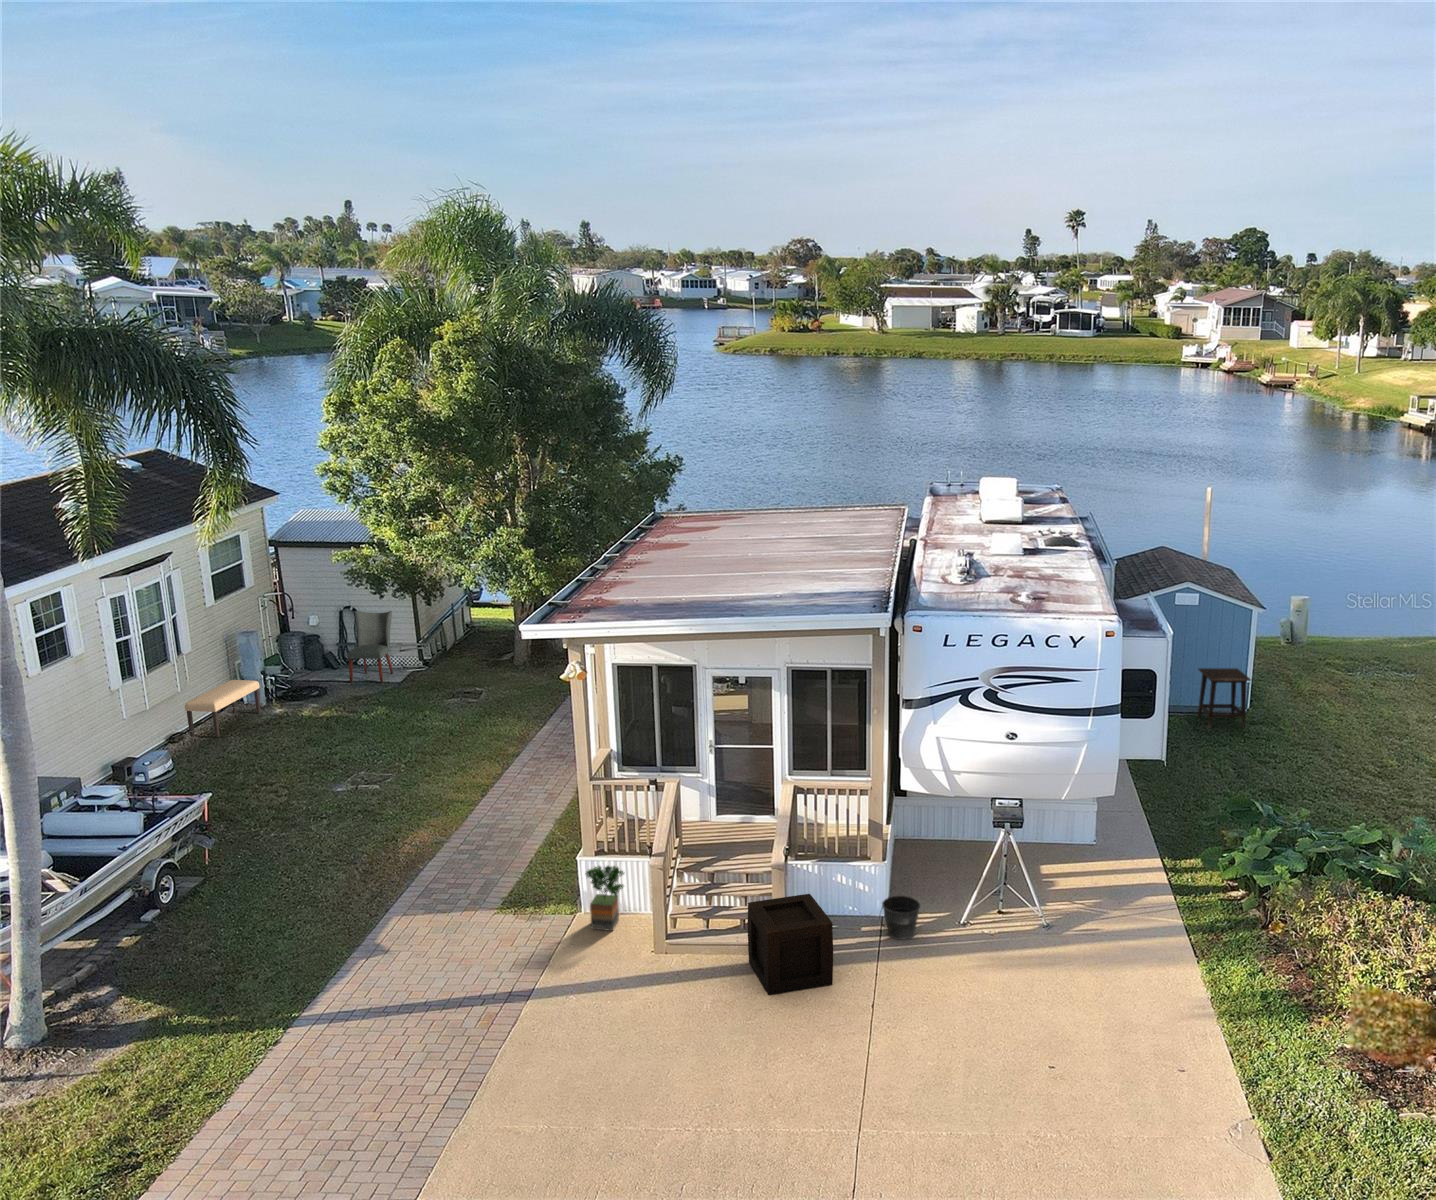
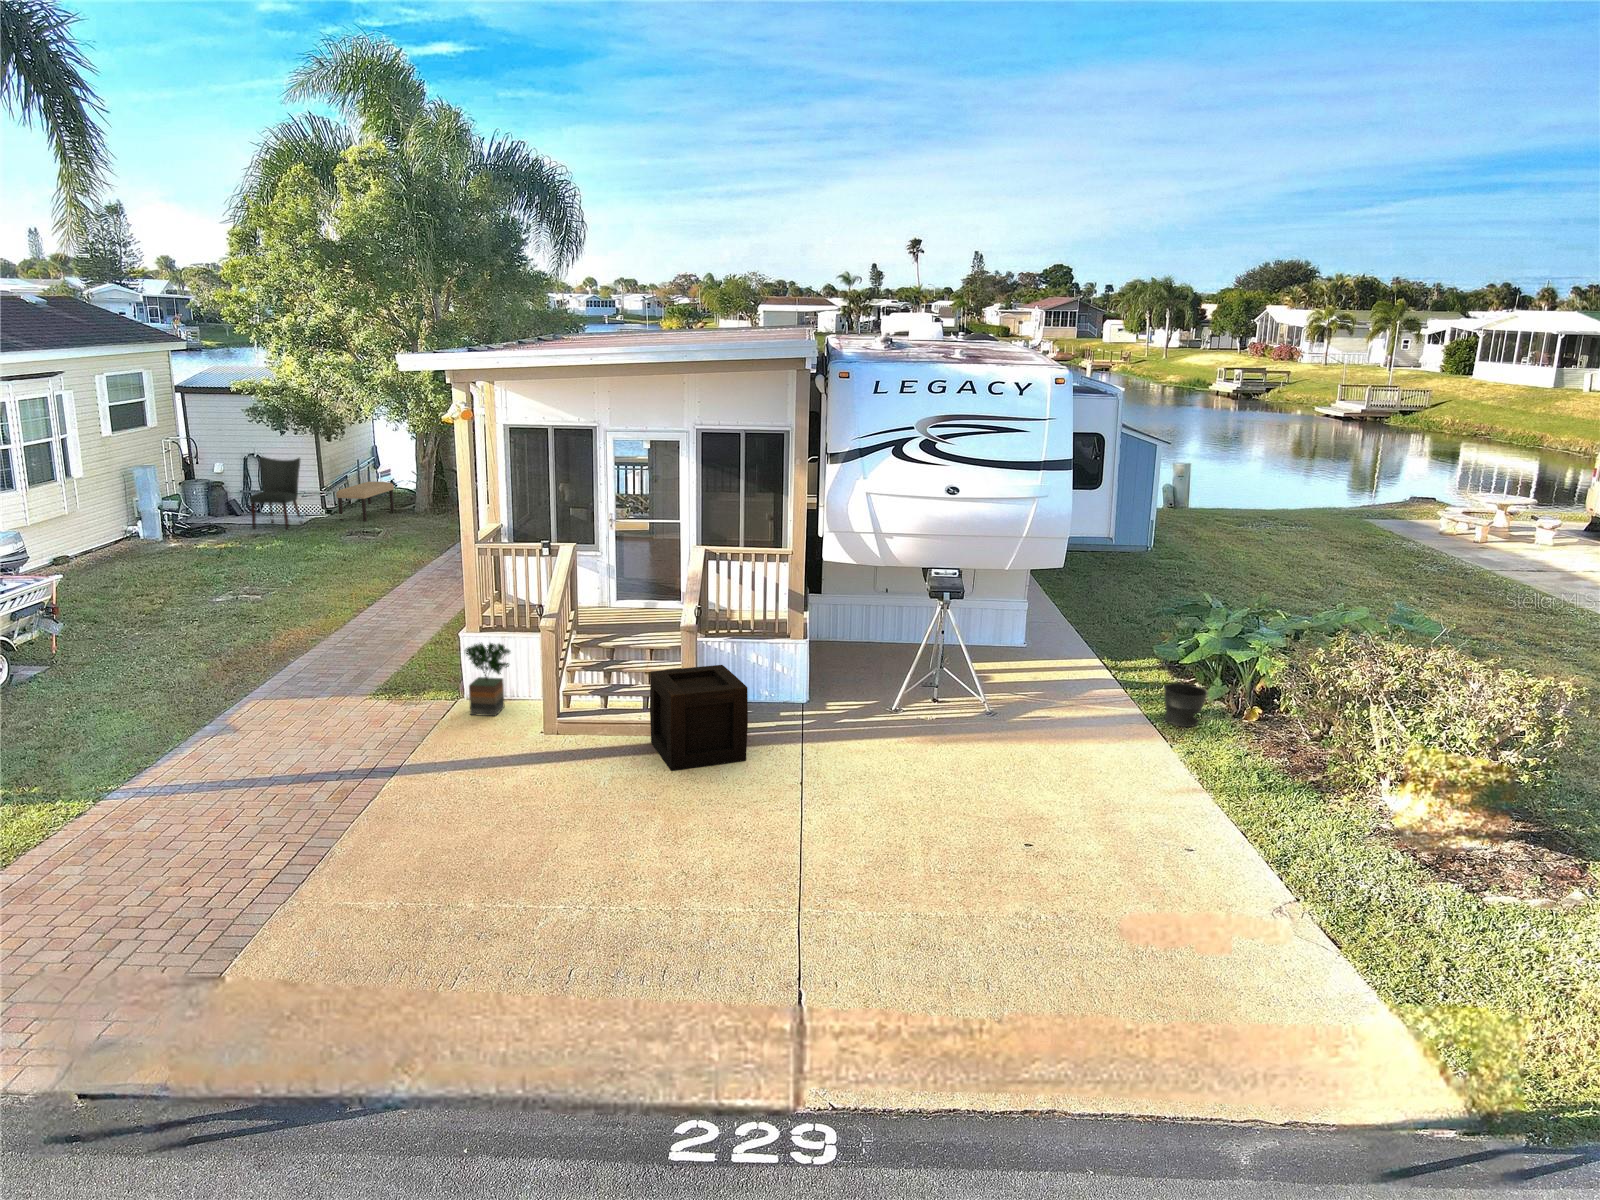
side table: present [1198,668,1251,728] -> none [1093,520,1145,574]
bench: present [185,680,261,737] -> present [336,482,394,521]
bucket: present [882,896,920,940] -> present [1161,683,1207,727]

